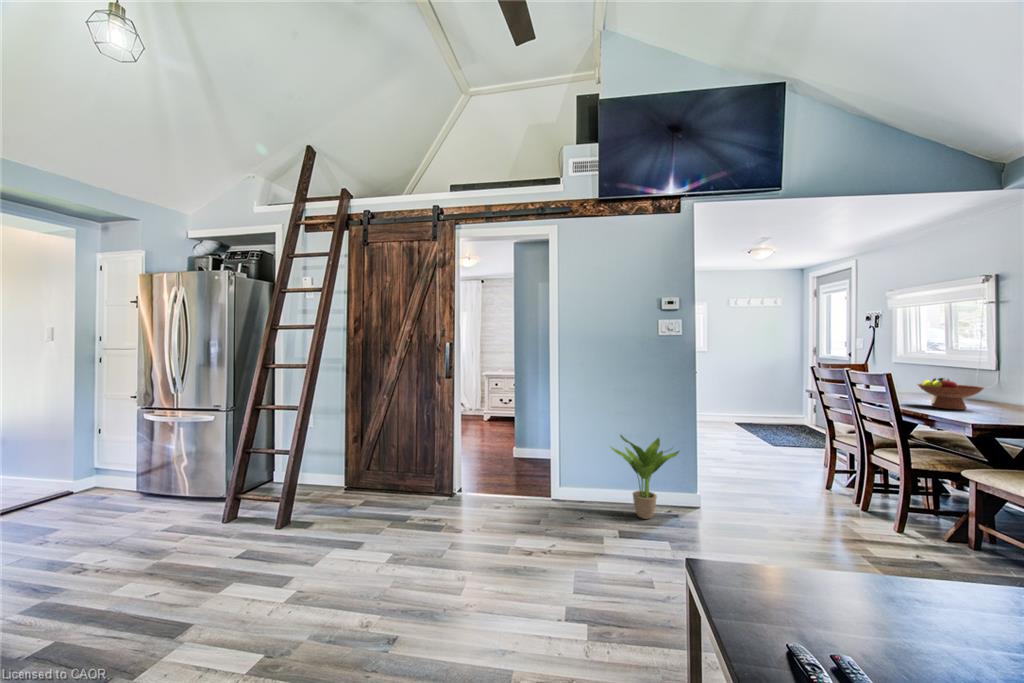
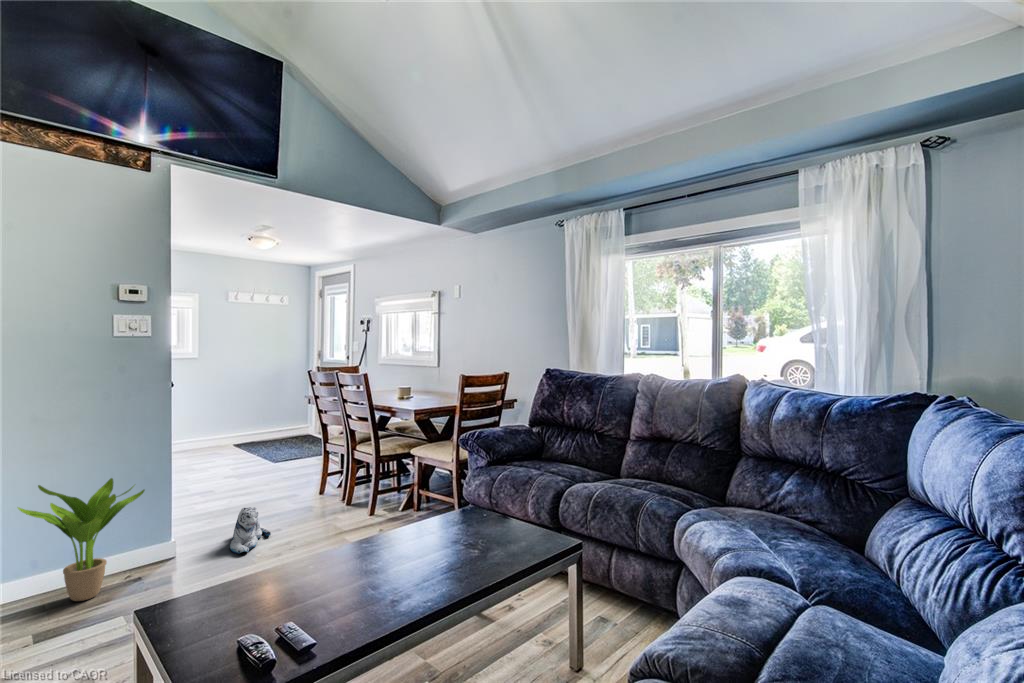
fruit bowl: present [917,378,984,409] -> none [387,375,427,401]
plush toy: none [742,484,779,525] -> present [230,507,271,554]

